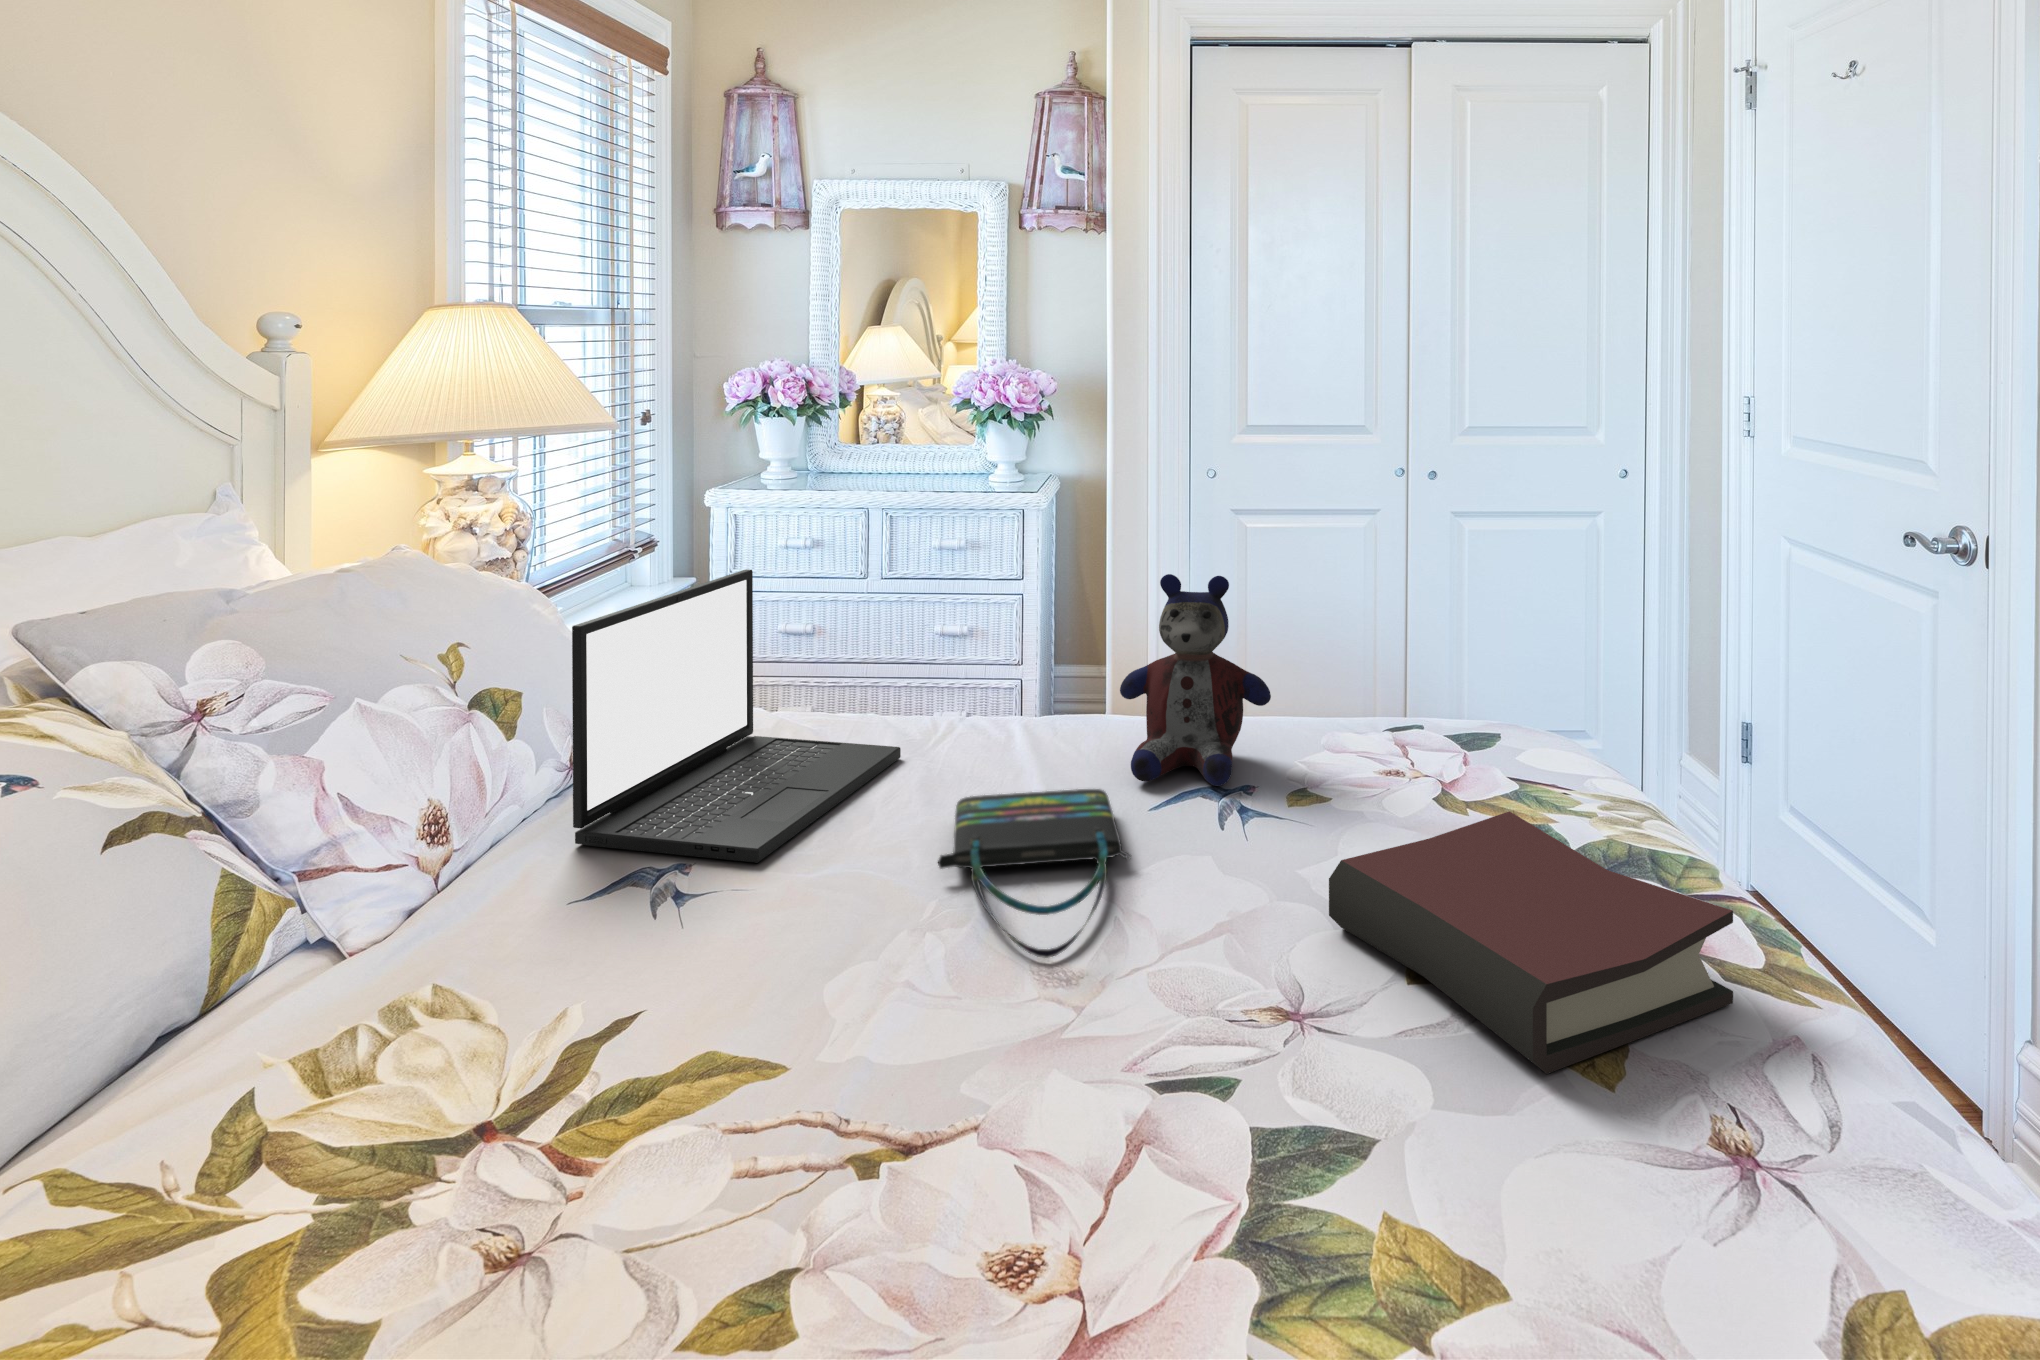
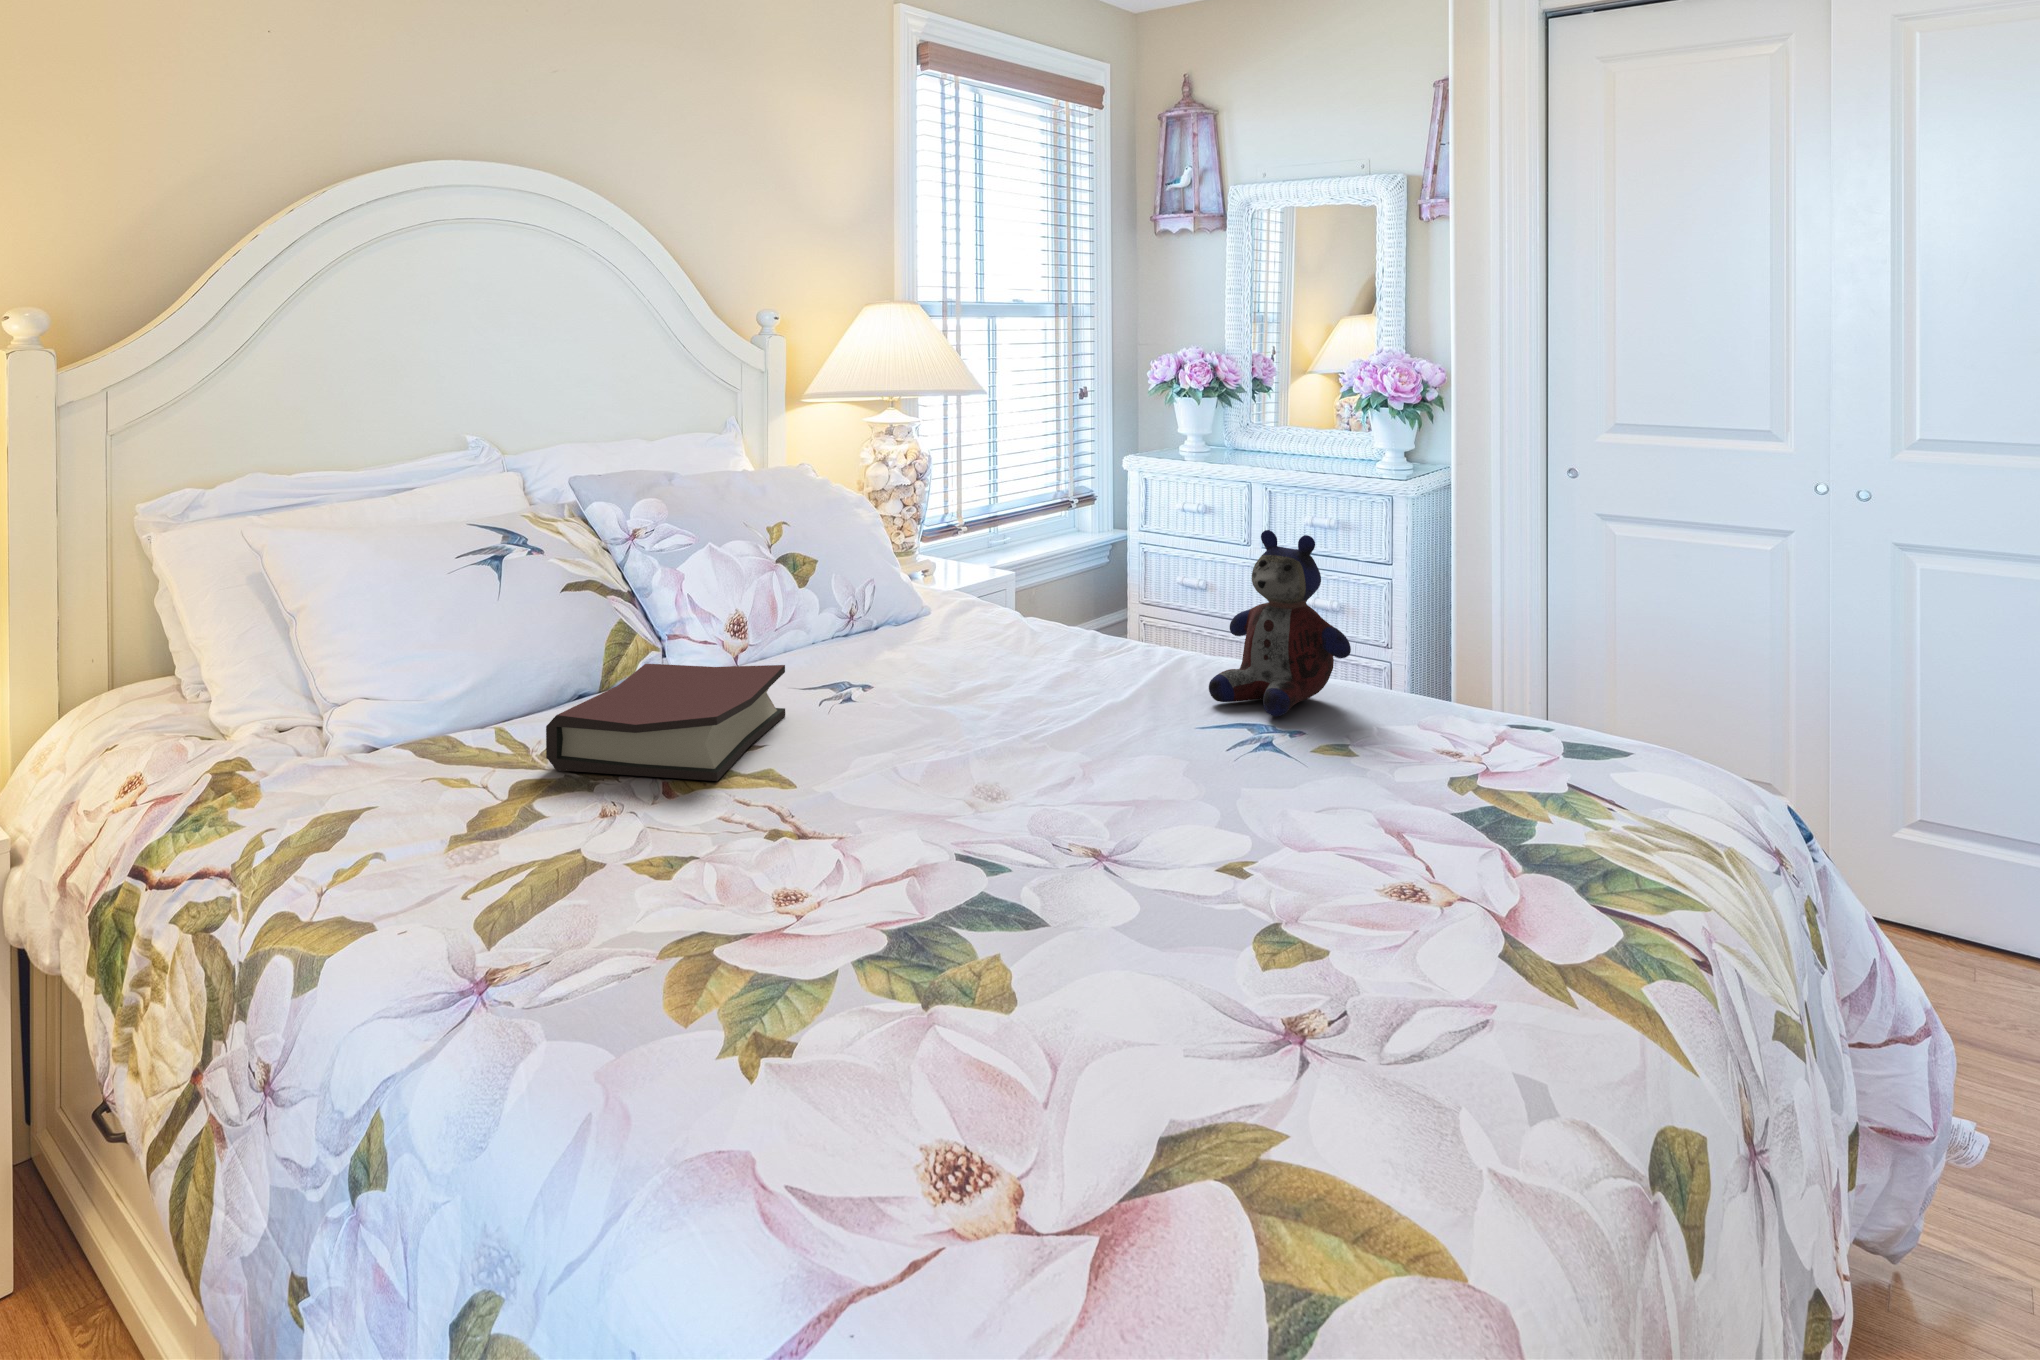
laptop: present [572,569,901,863] -> none [823,497,1068,690]
tote bag: present [938,789,1131,958] -> none [989,679,1164,775]
hardback book: present [1329,811,1733,1074] -> present [546,664,785,781]

